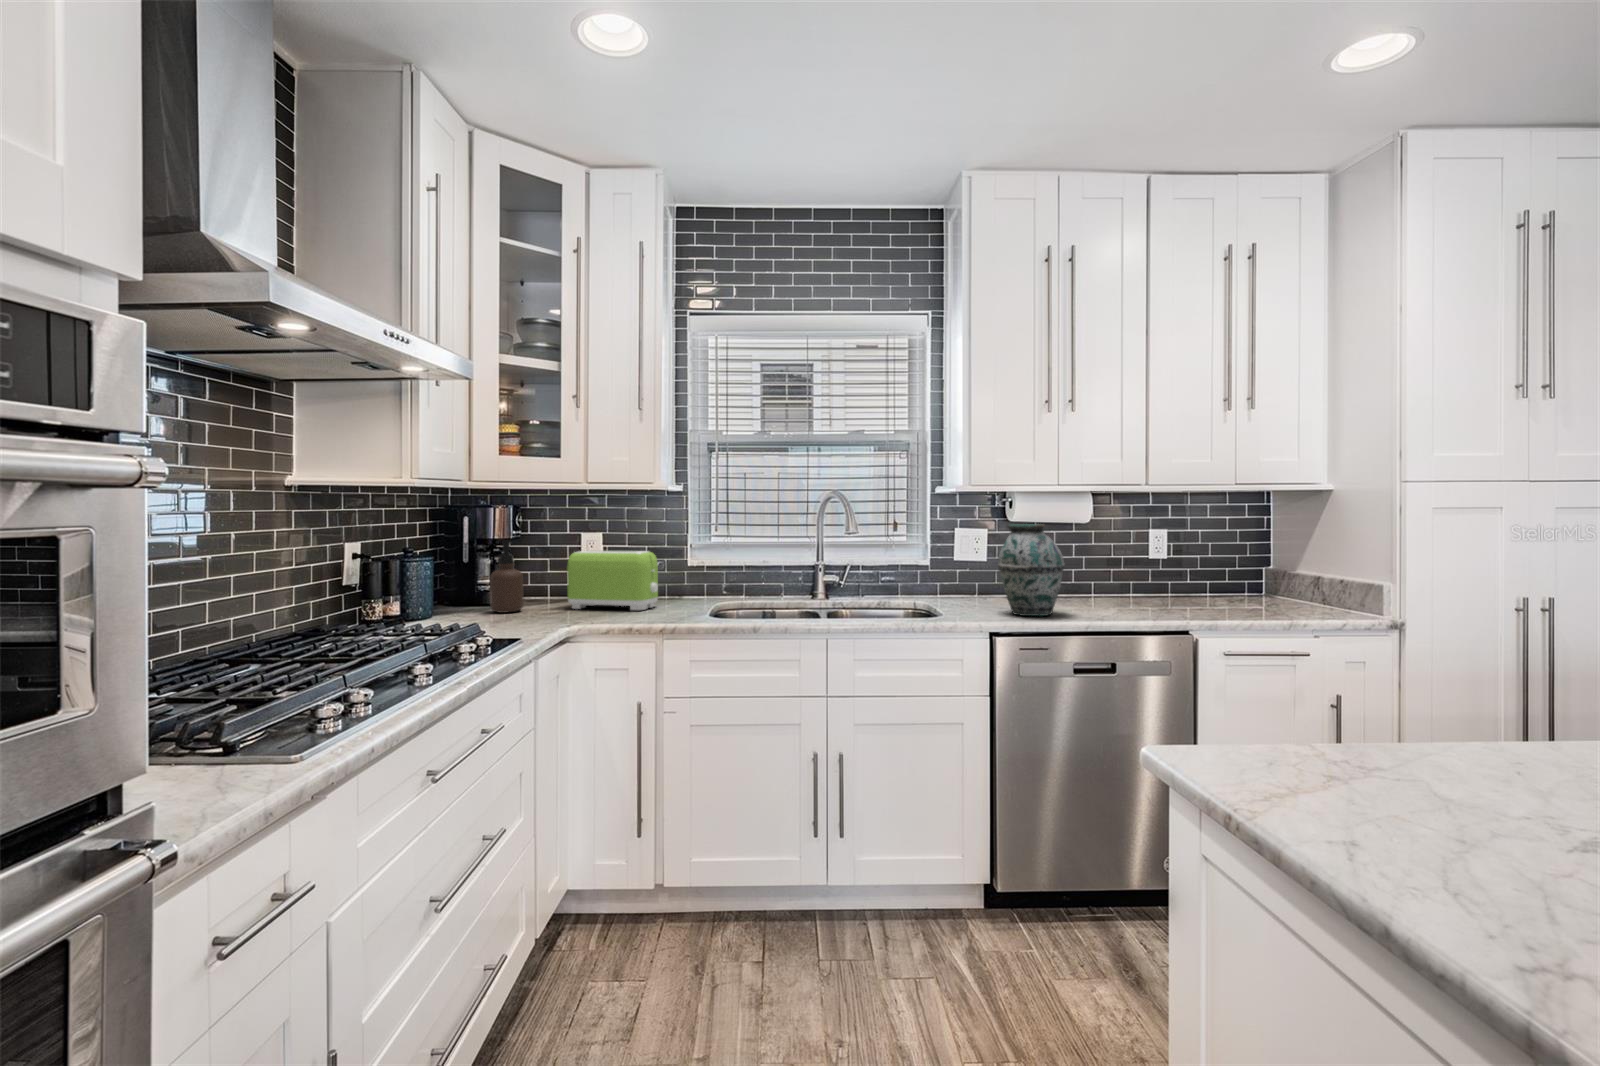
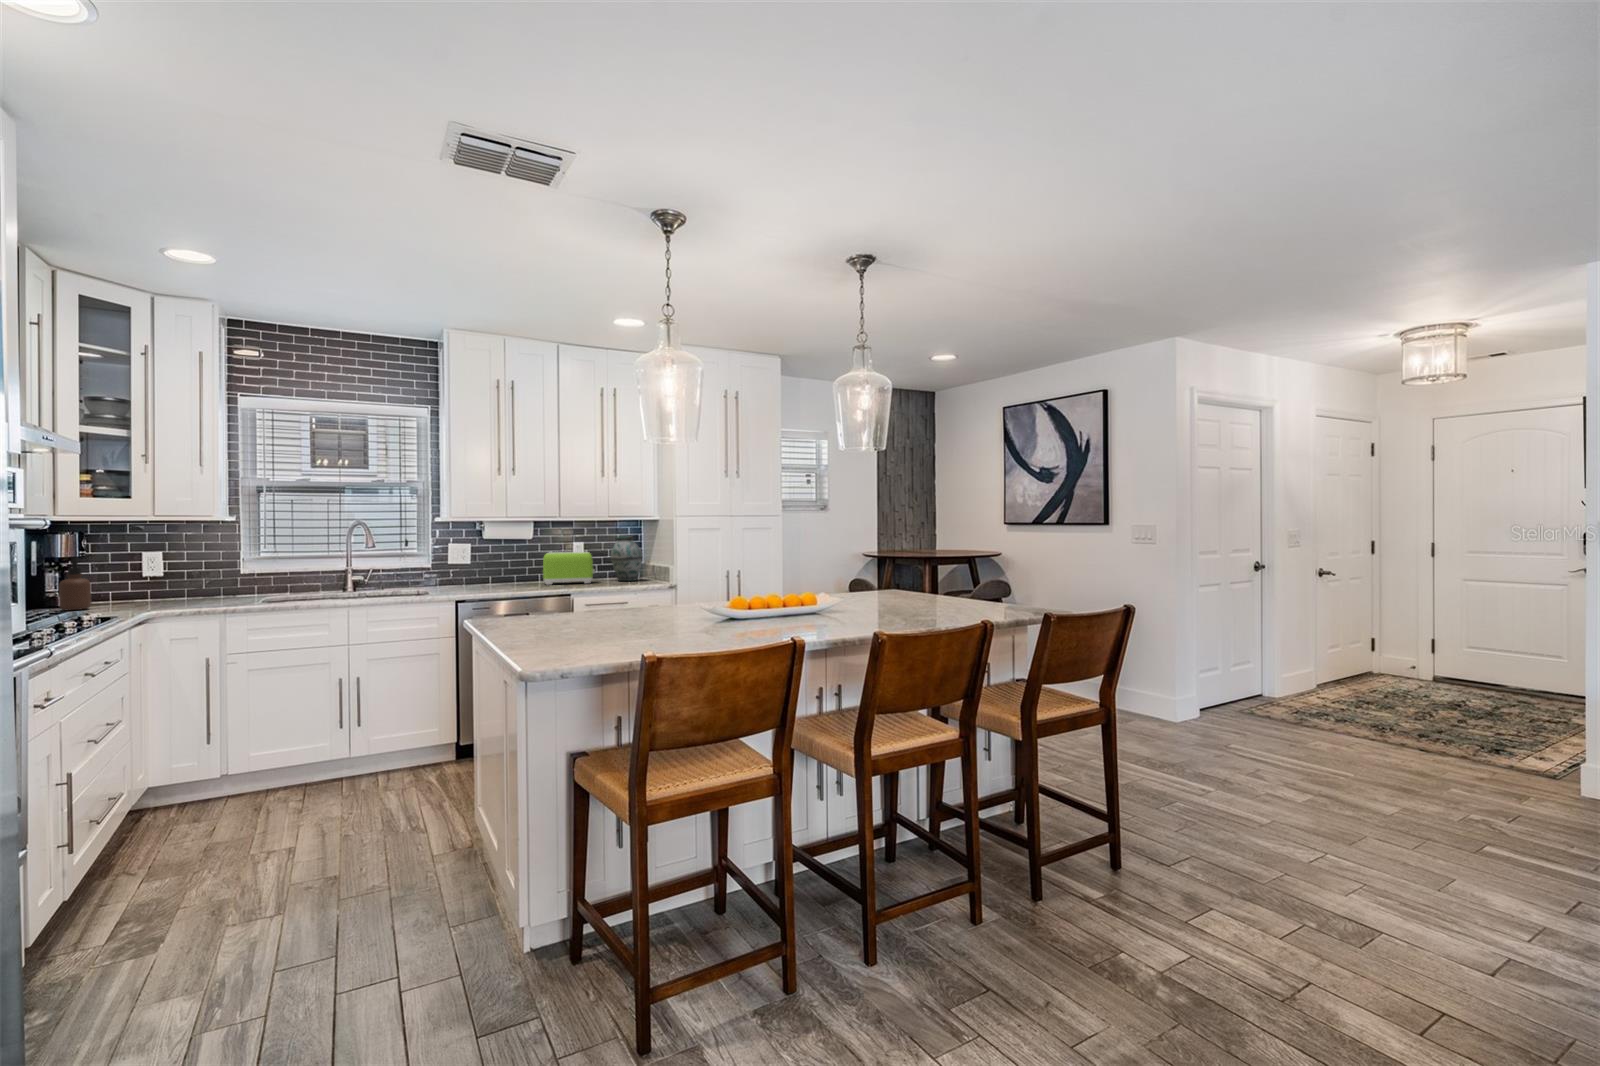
vase: present [998,524,1065,616] -> present [611,537,643,581]
toaster: present [567,551,658,610] -> present [543,552,595,585]

